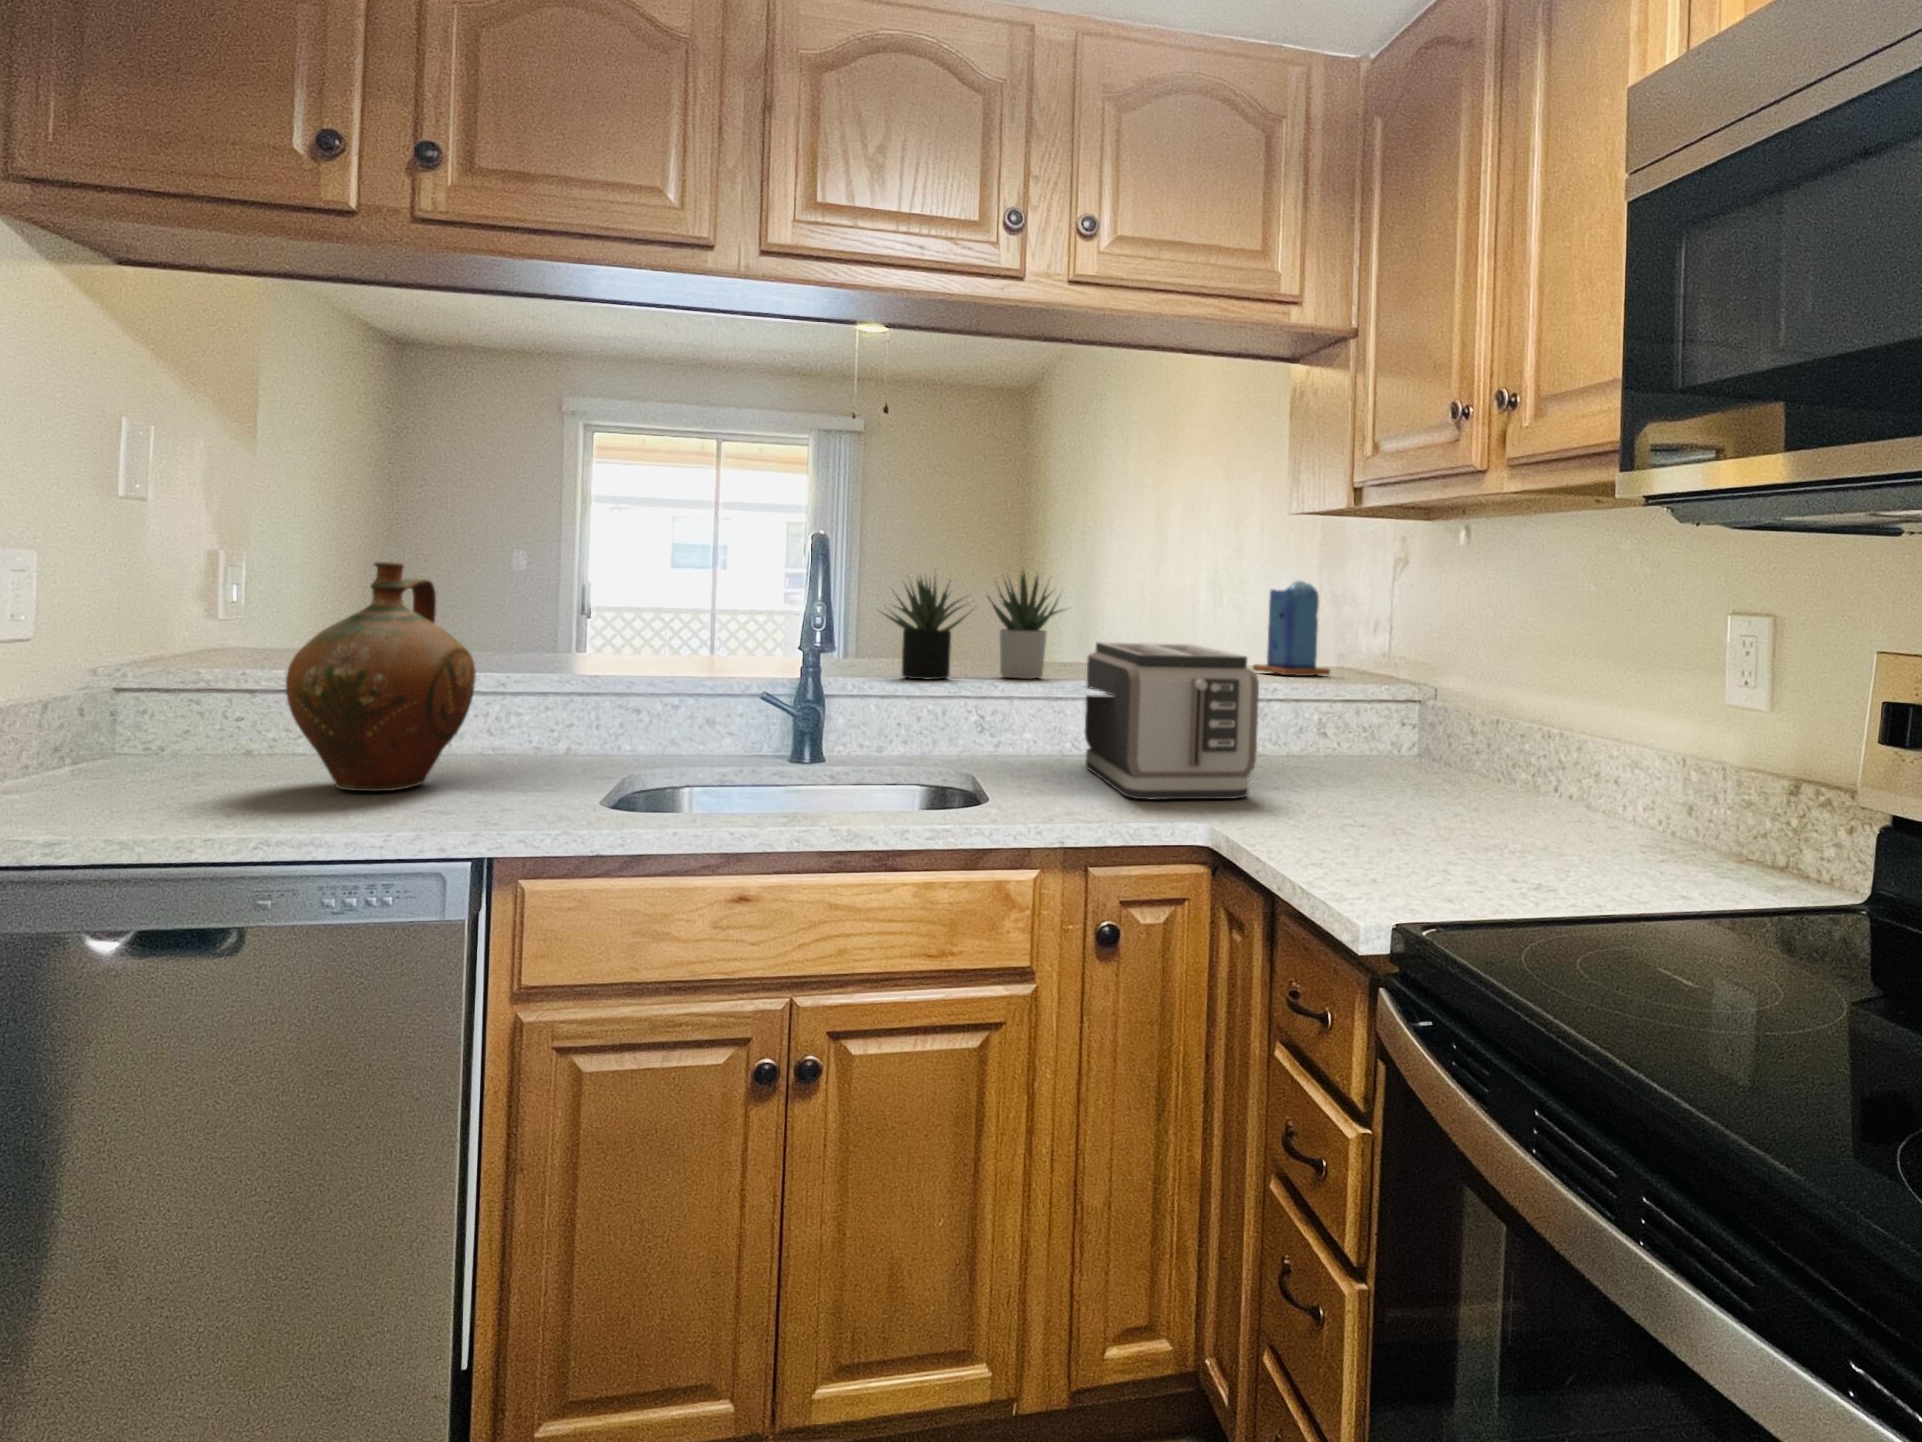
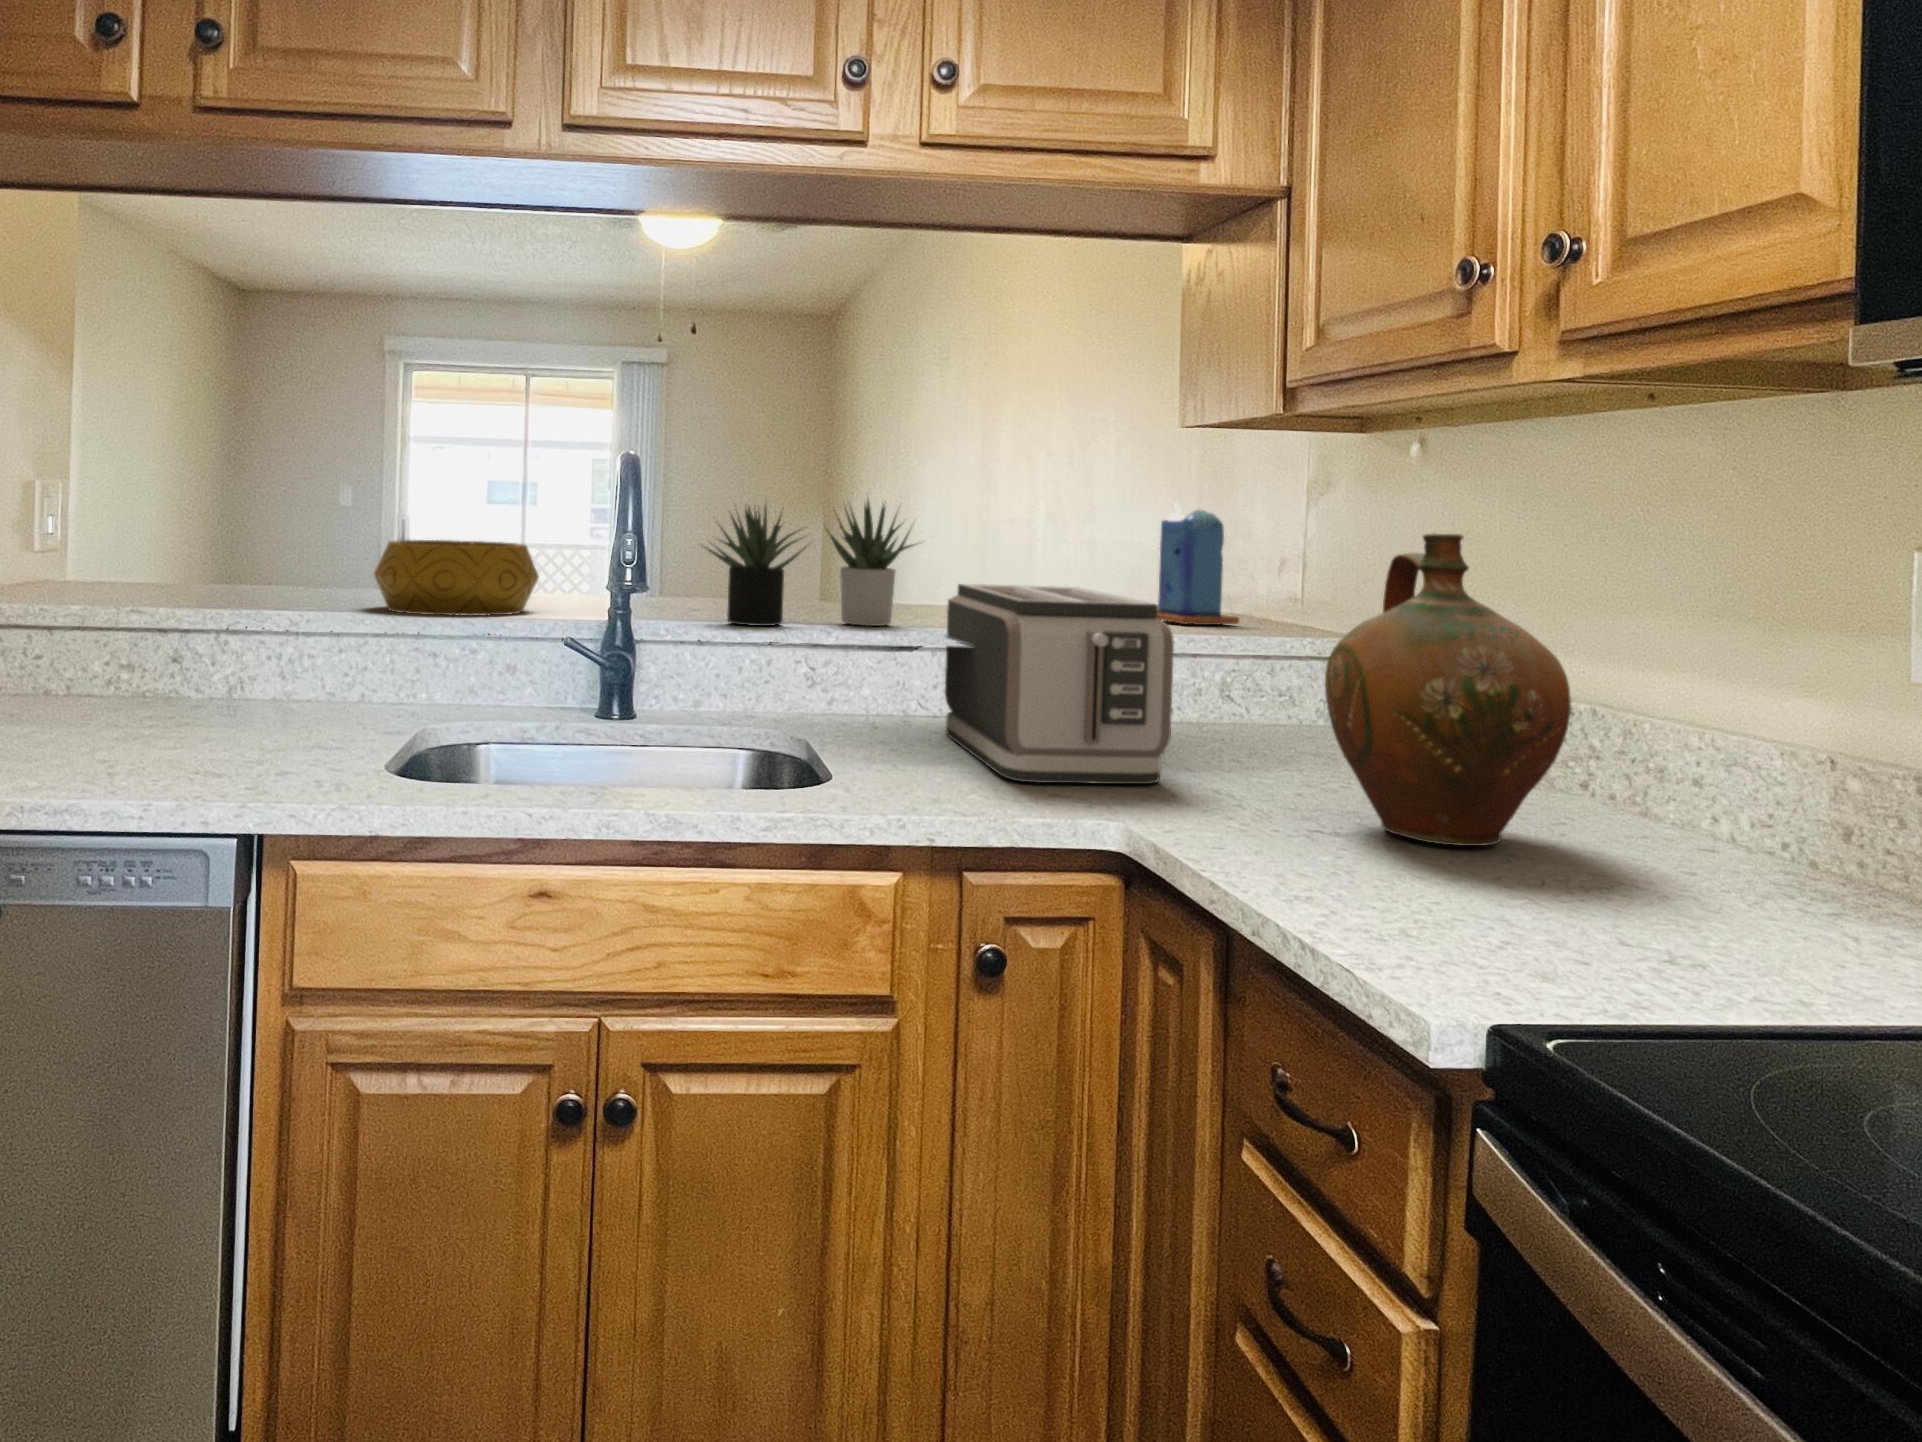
ceramic jug: present [286,562,476,791] -> present [1325,533,1571,846]
decorative bowl: none [575,607,731,675] -> present [374,540,539,616]

